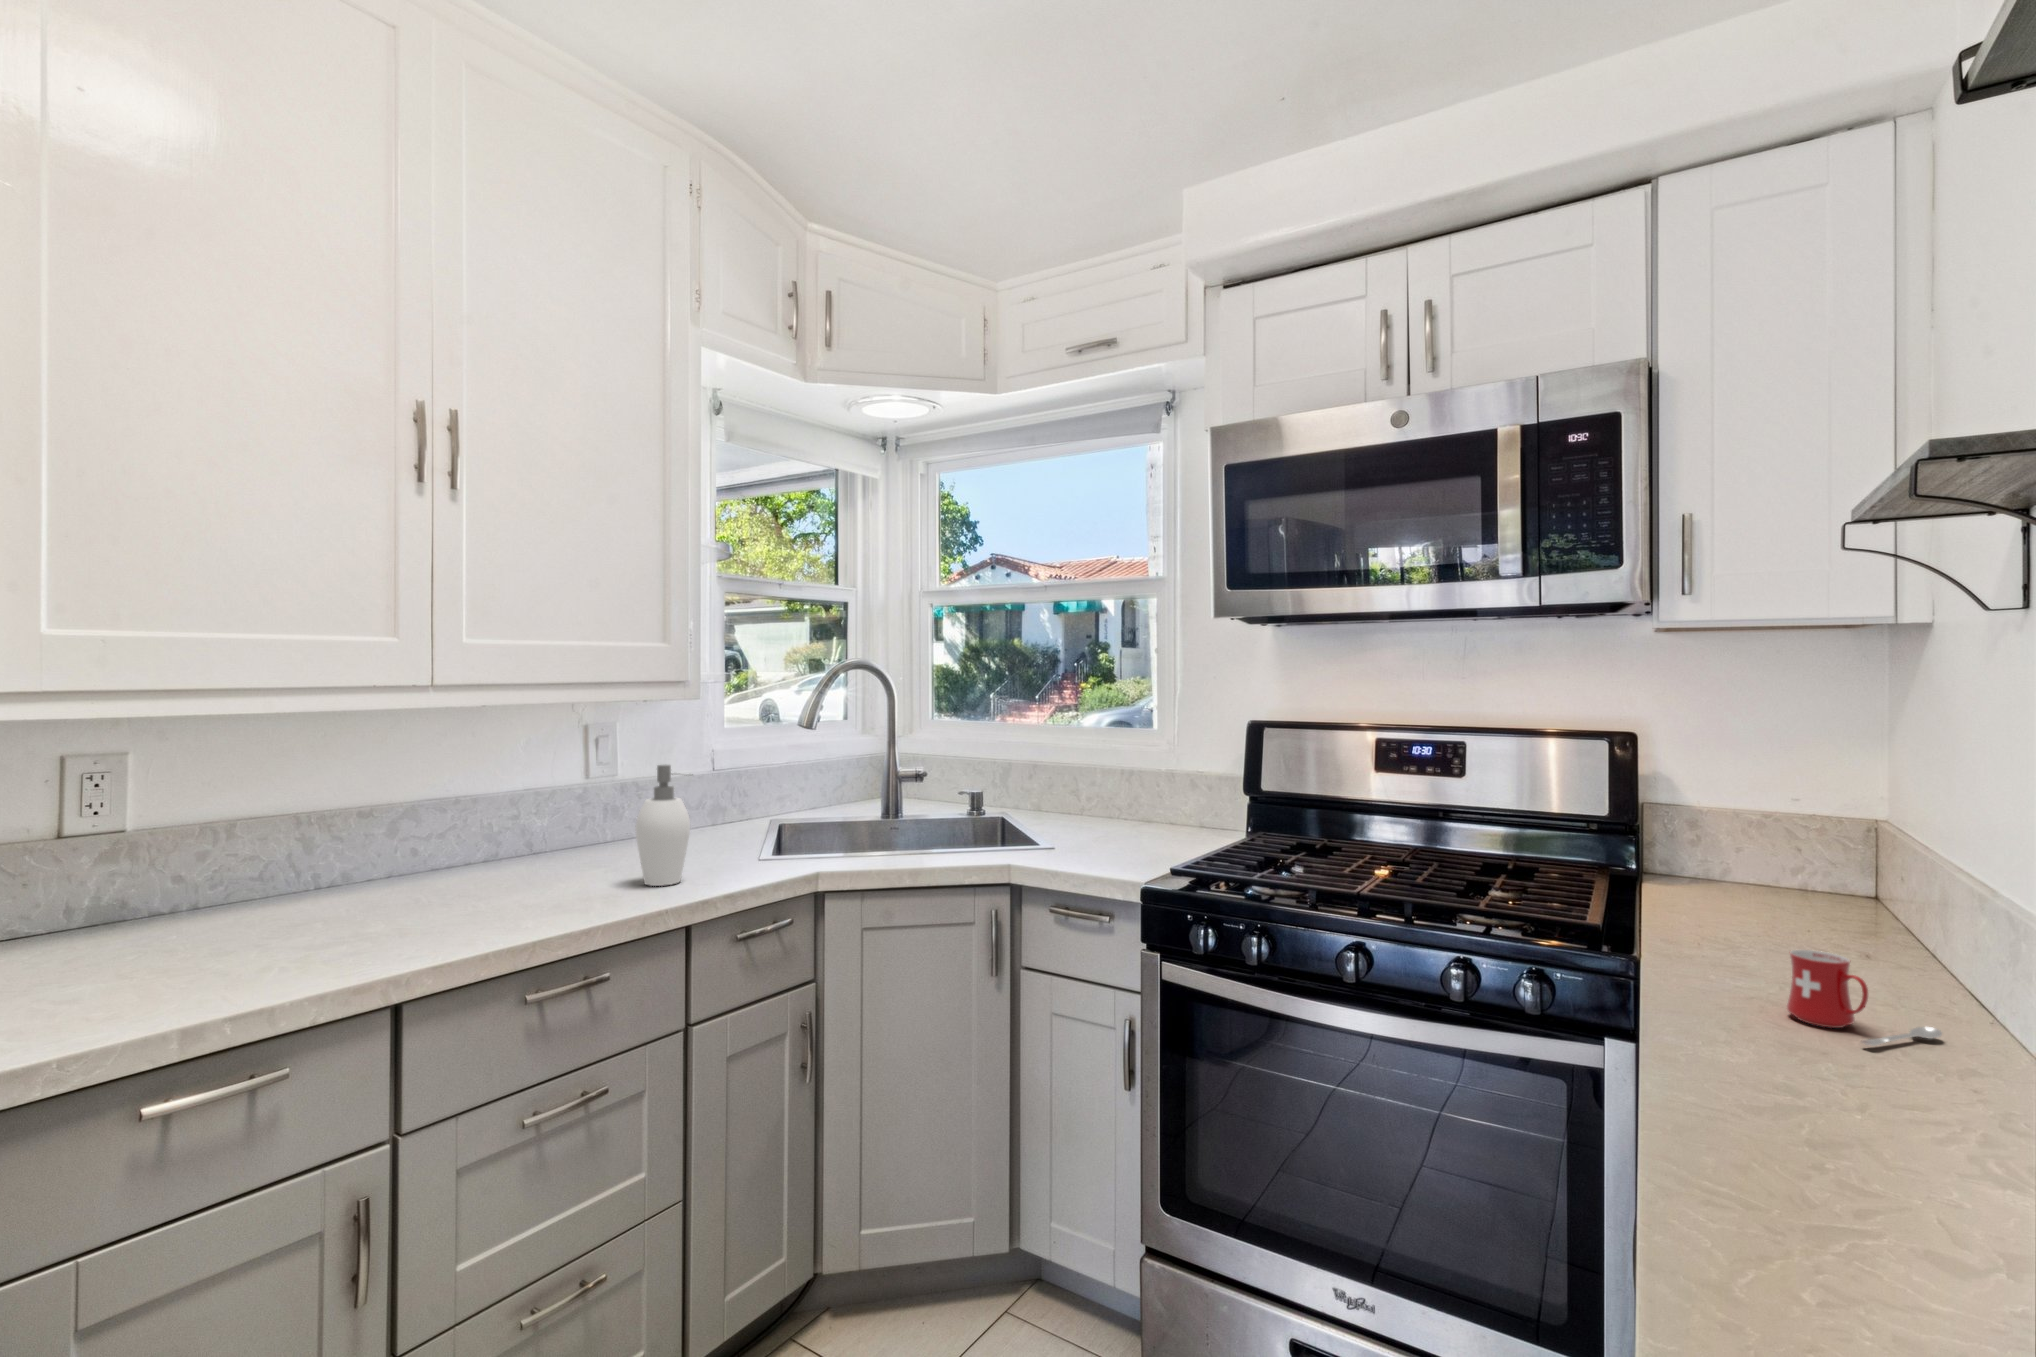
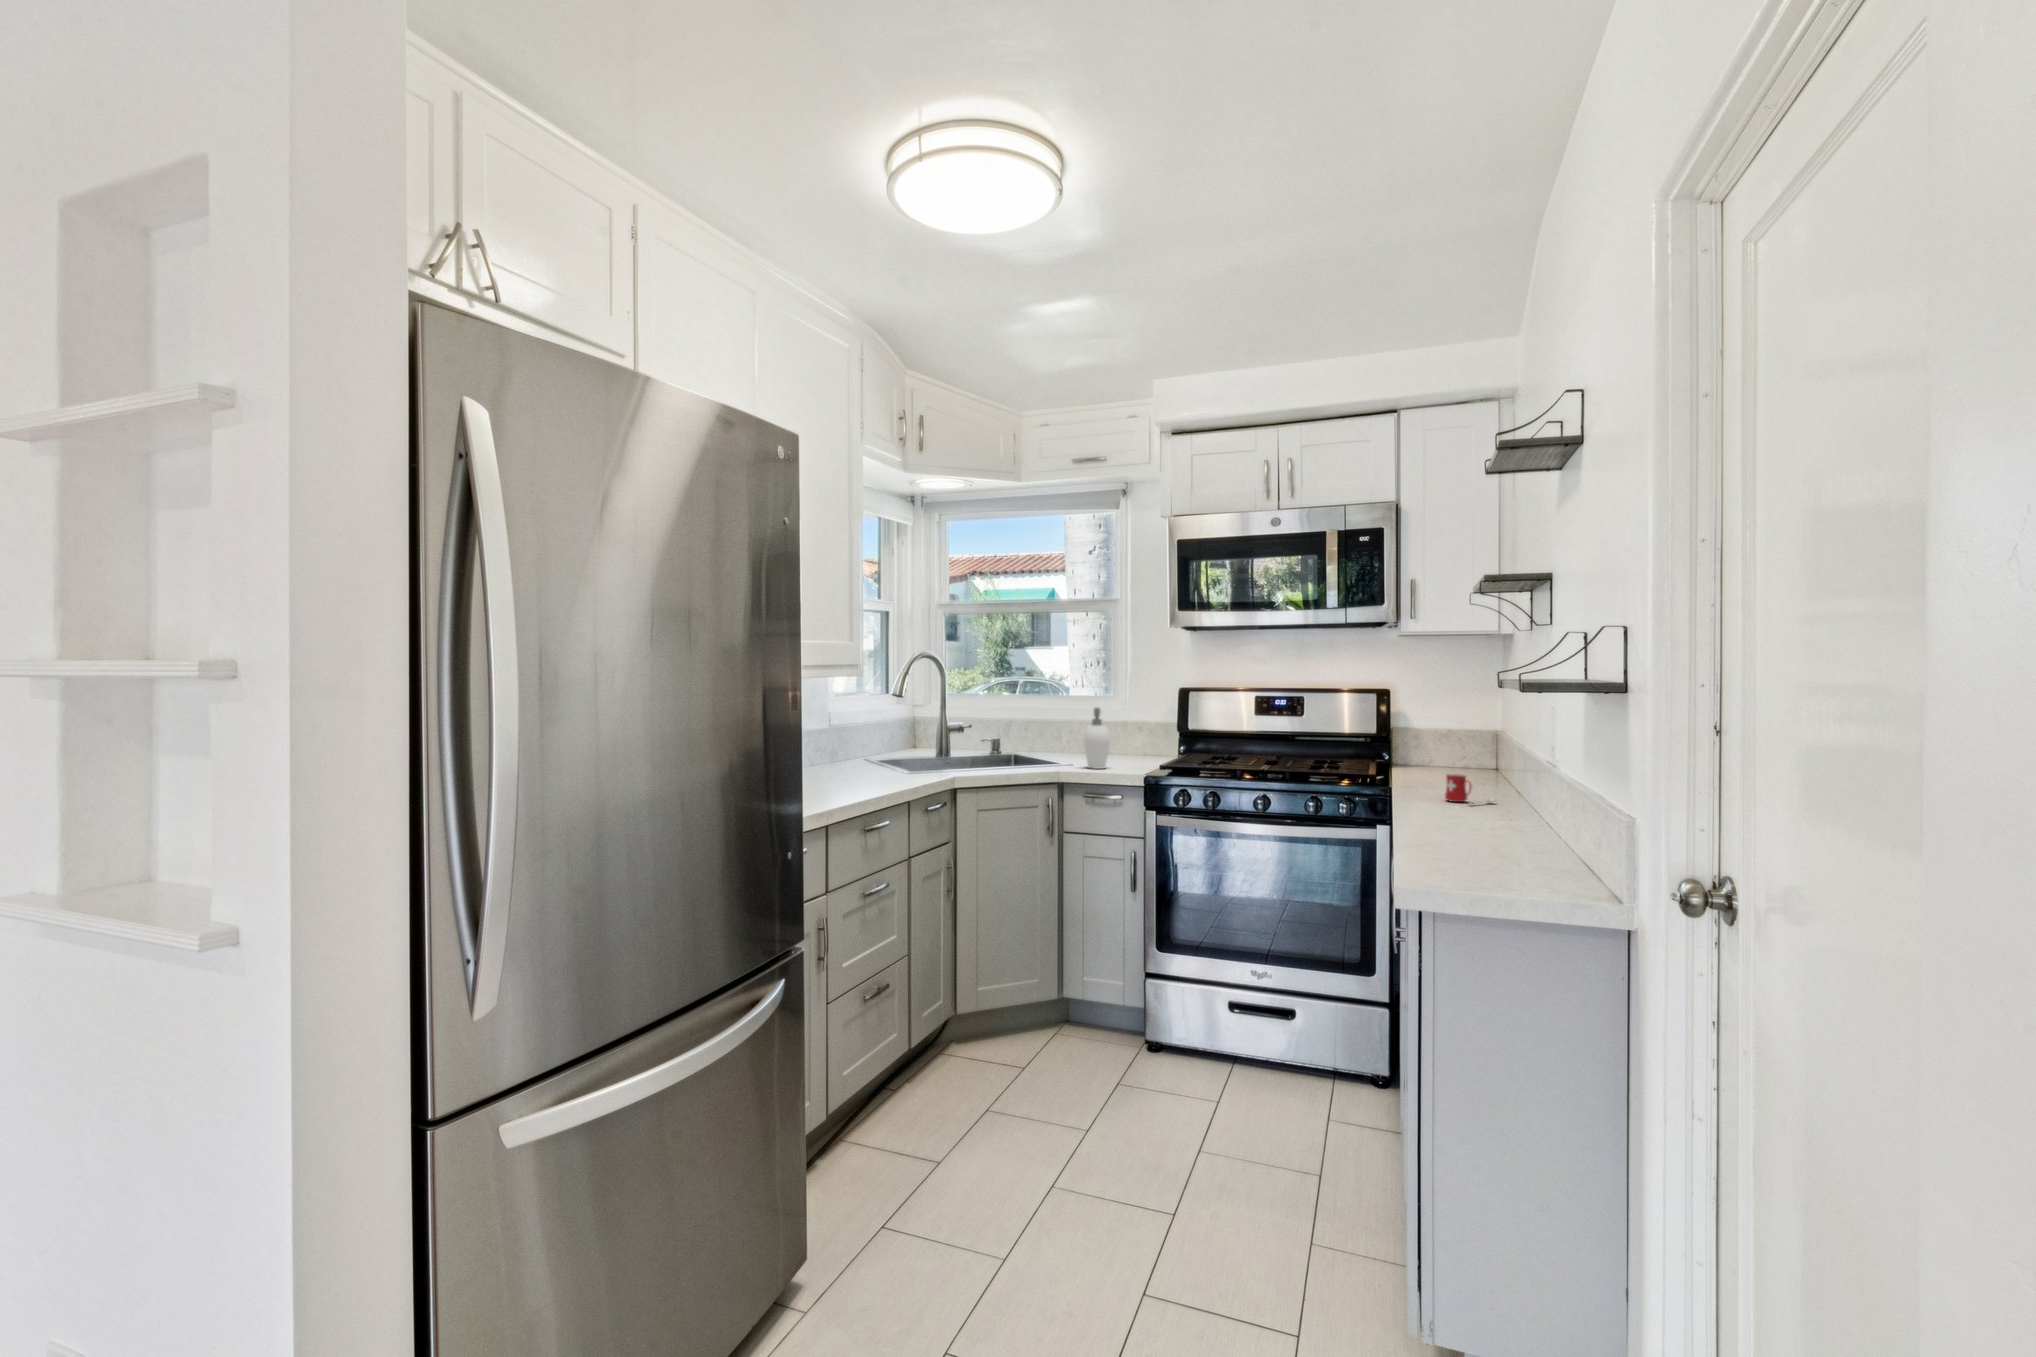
soap dispenser: present [635,765,693,886] -> present [1084,708,1110,769]

